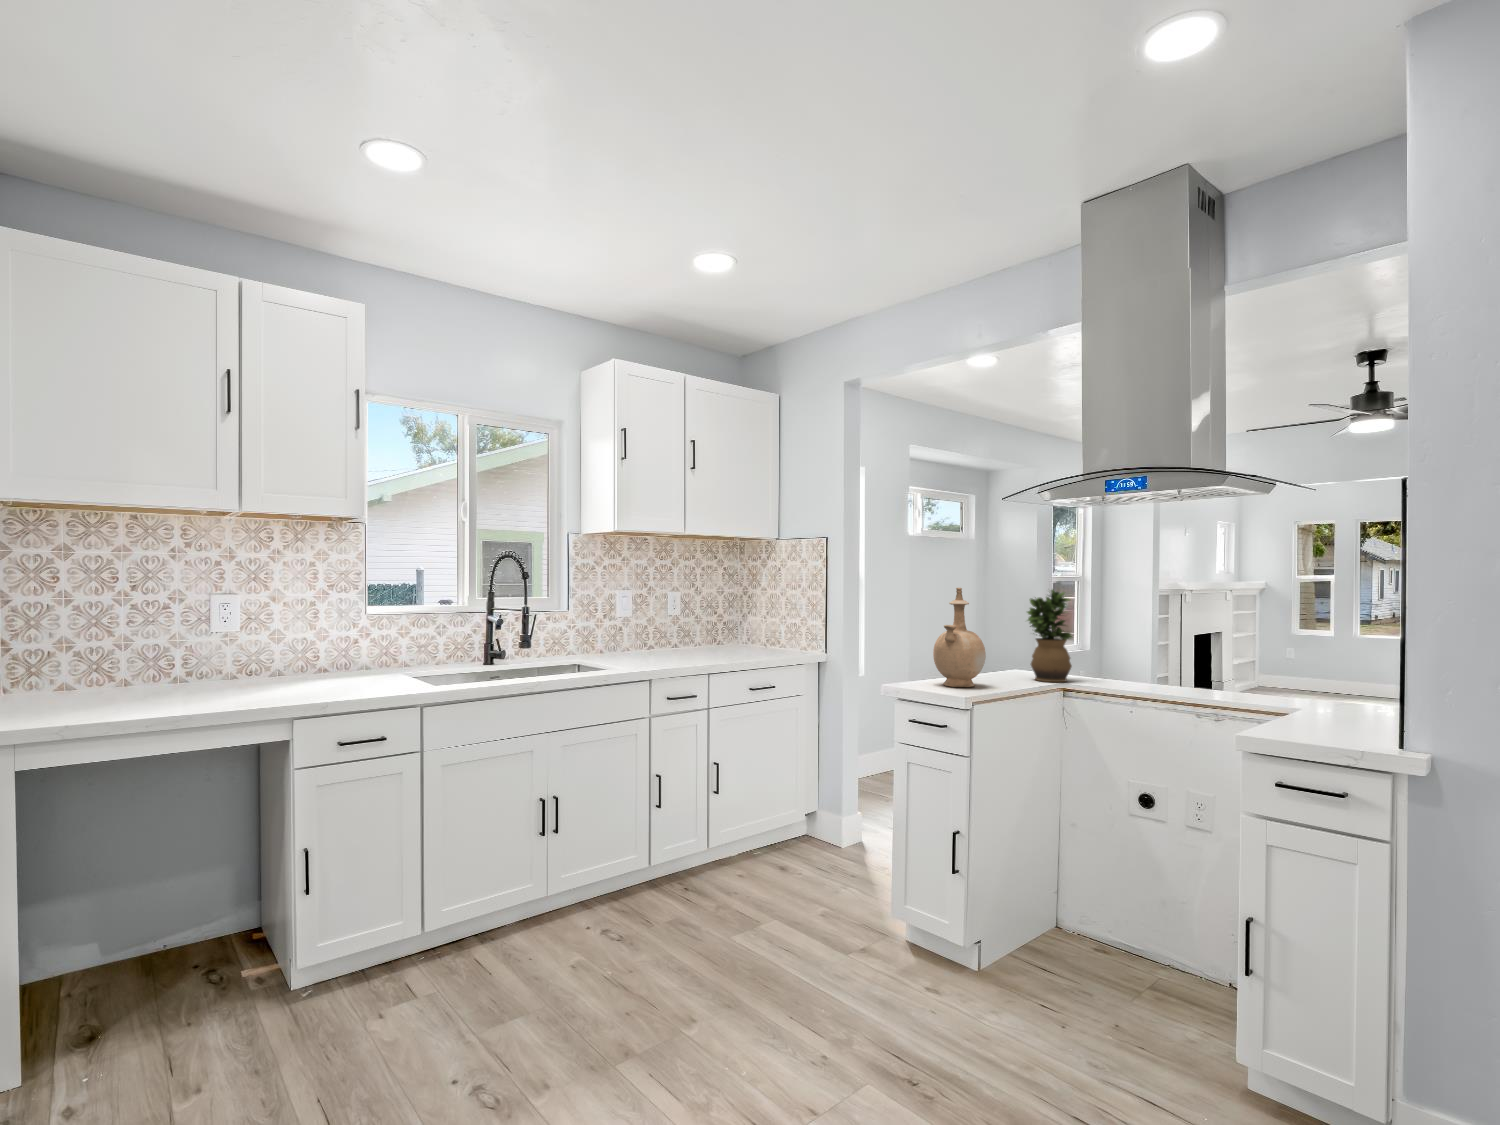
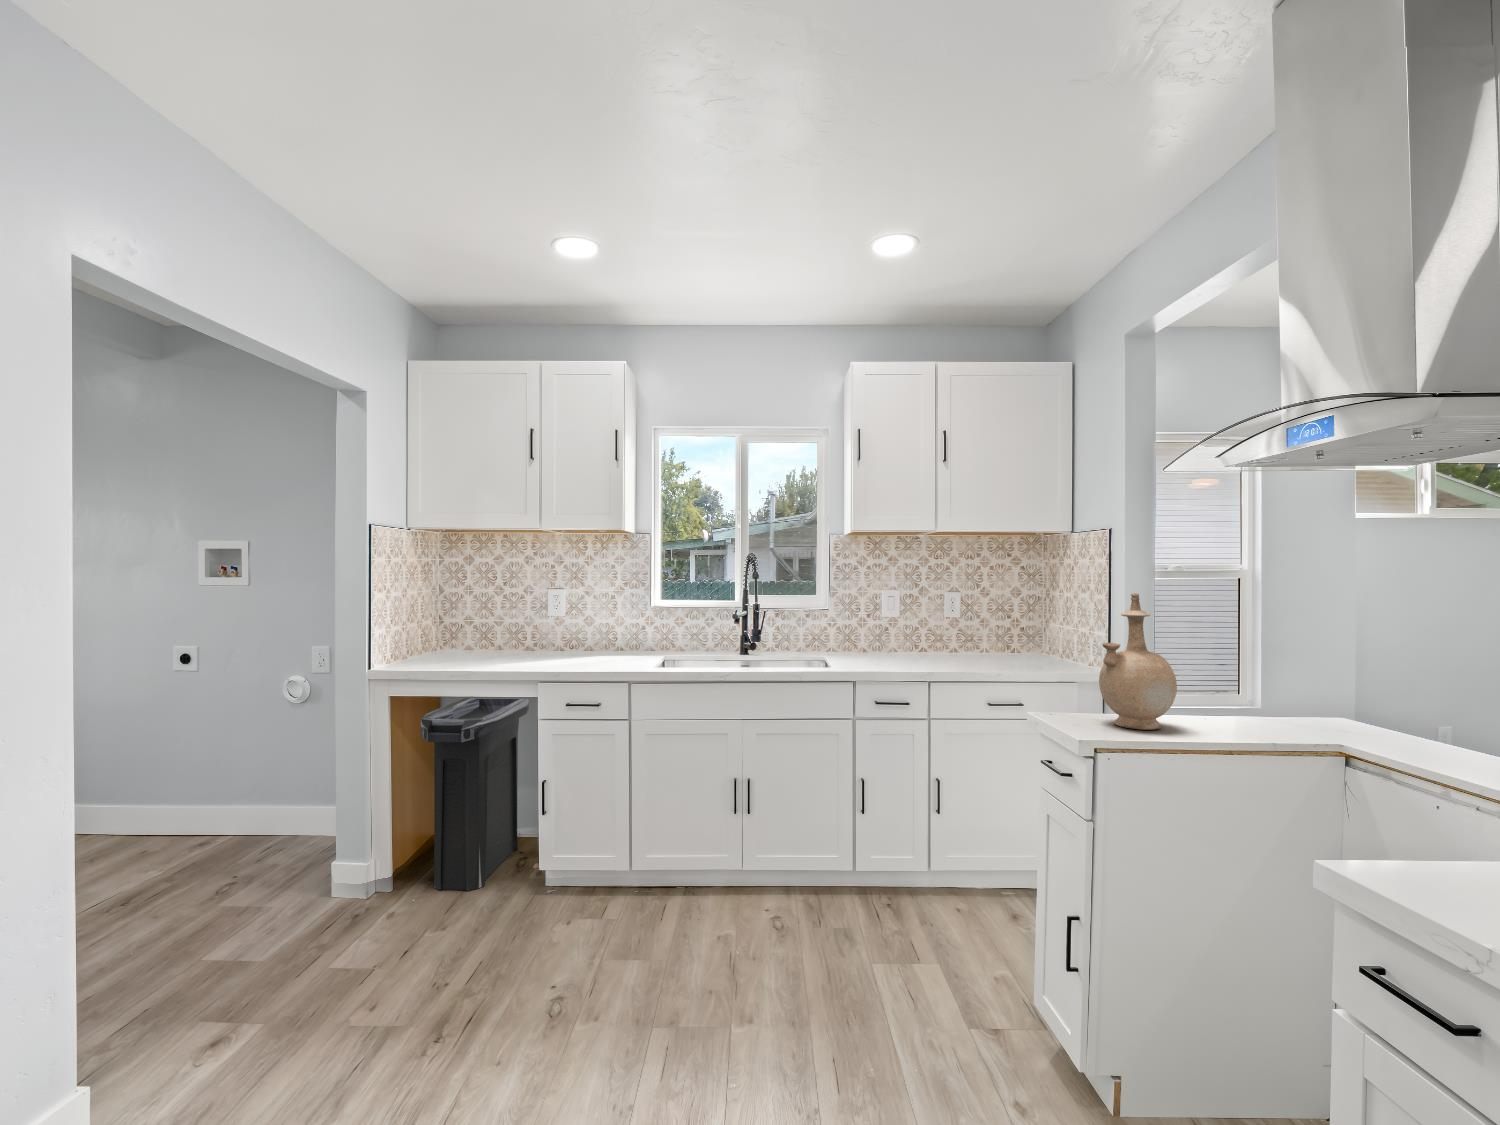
potted plant: present [1027,590,1072,682] -> none [1282,597,1379,744]
trash can: none [85,748,220,1057] -> present [421,698,529,891]

